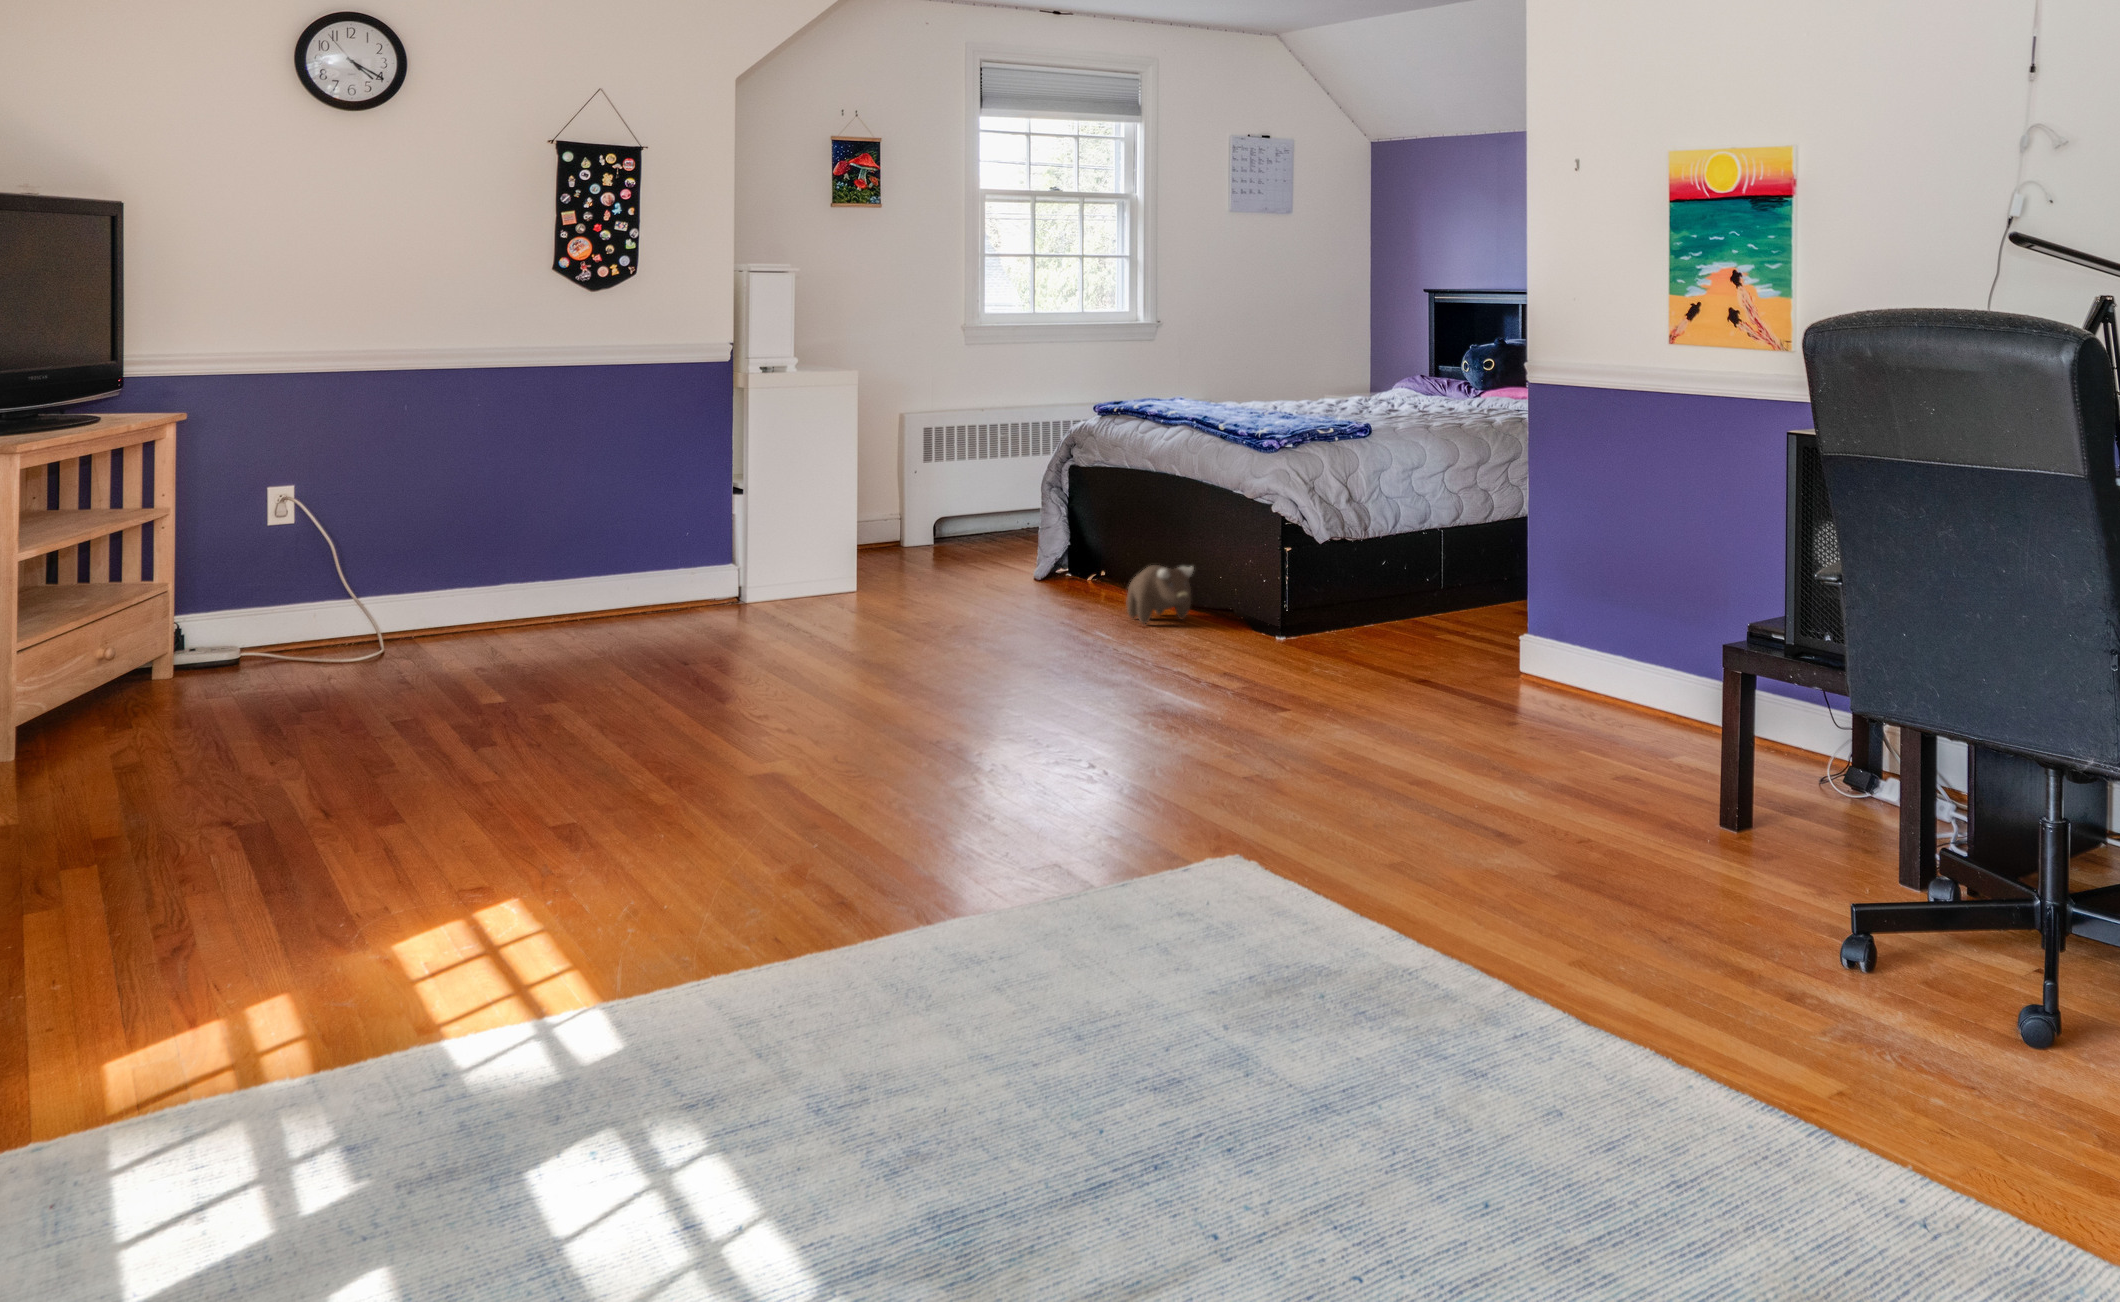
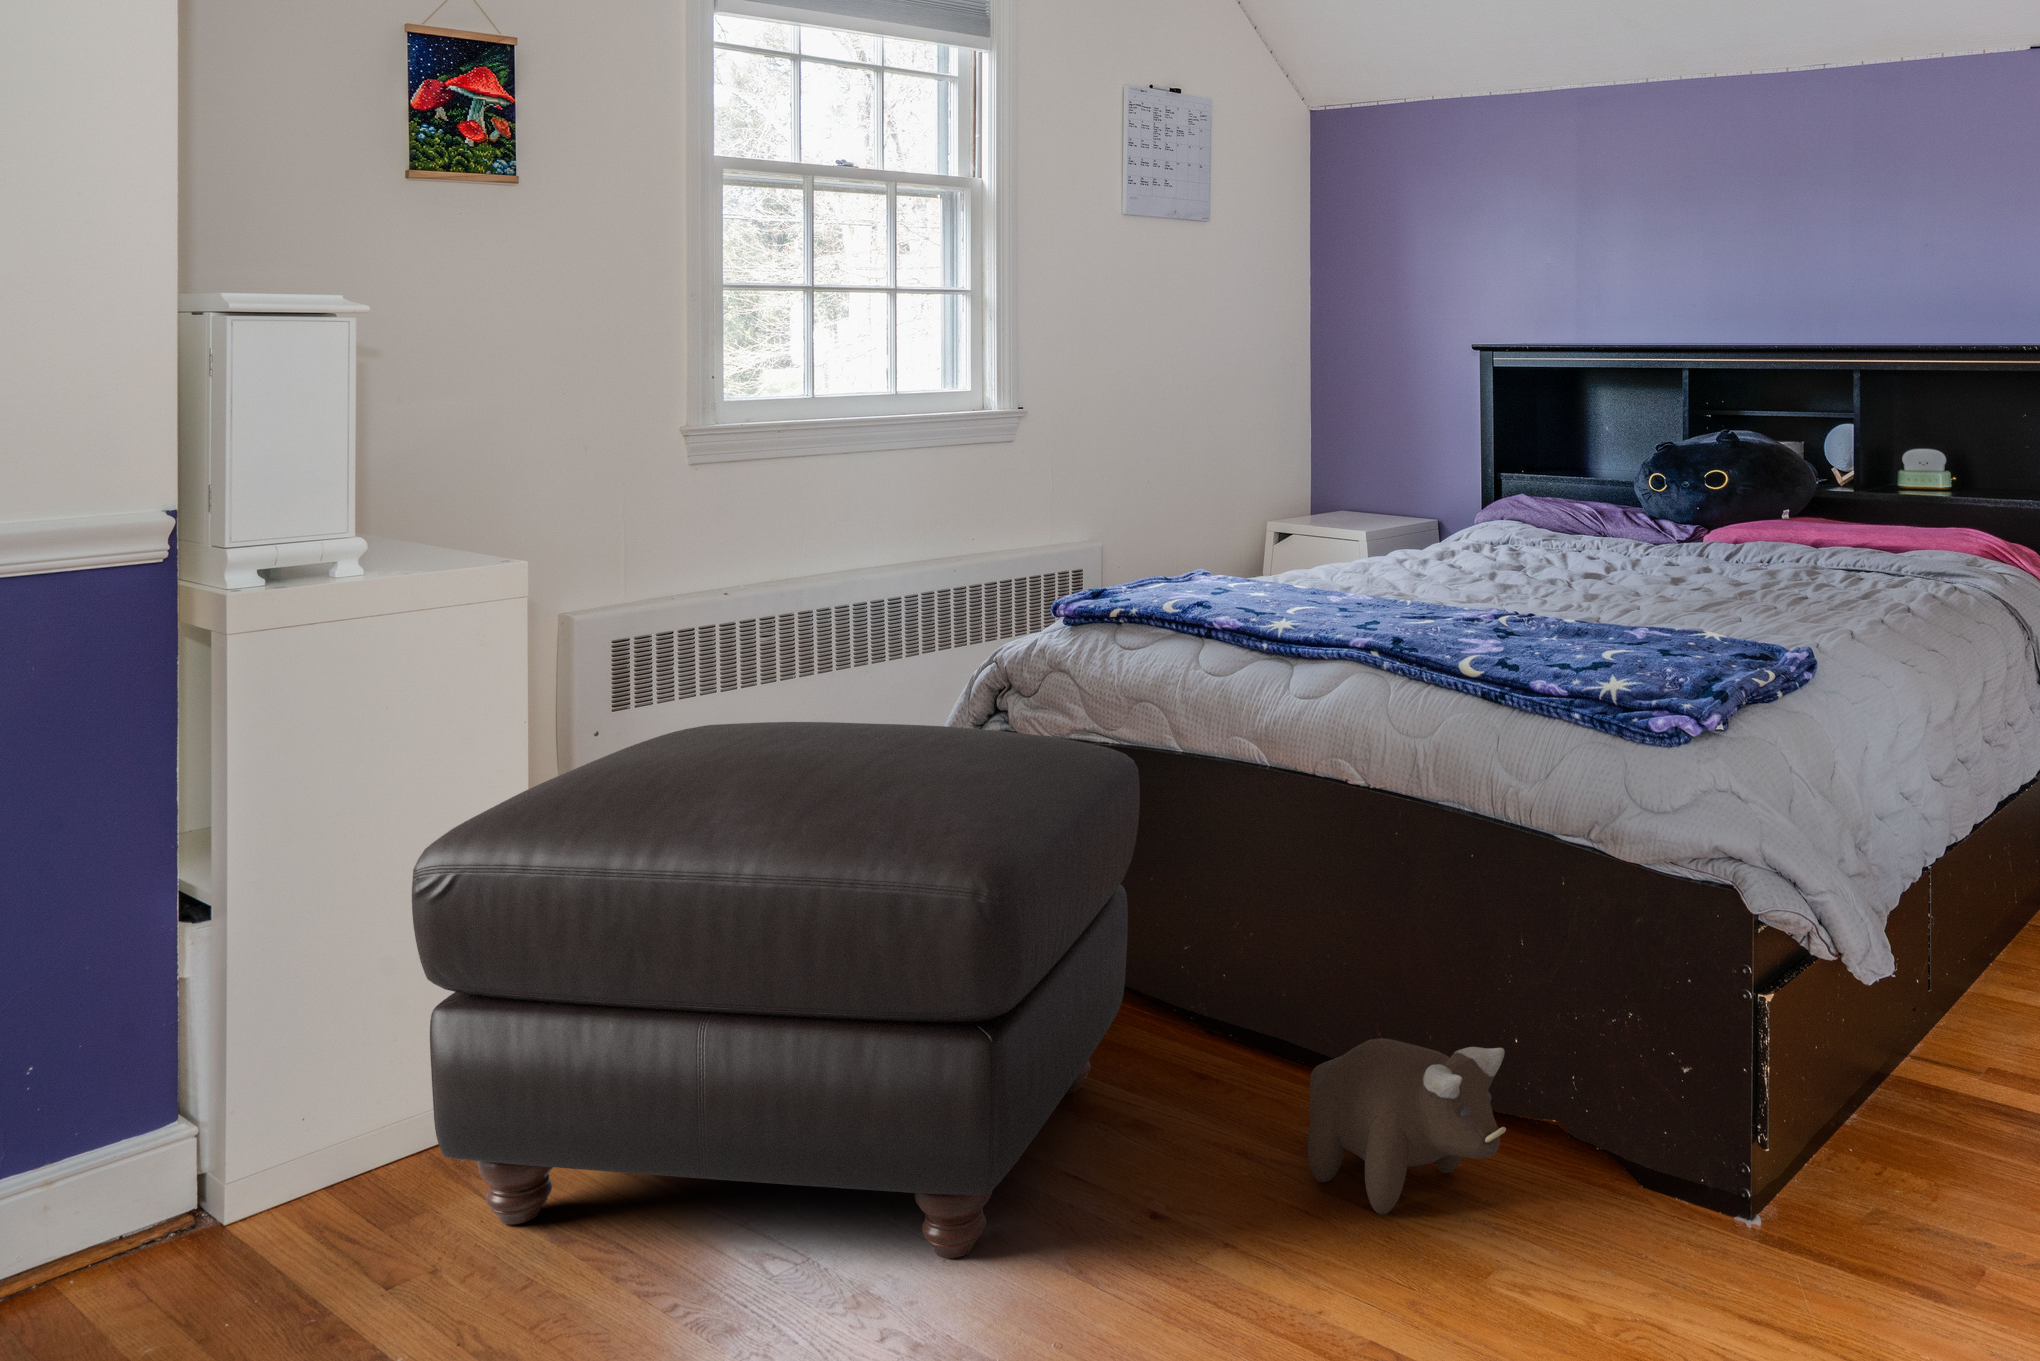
ottoman: none [808,442,1098,622] -> present [412,722,1140,1258]

